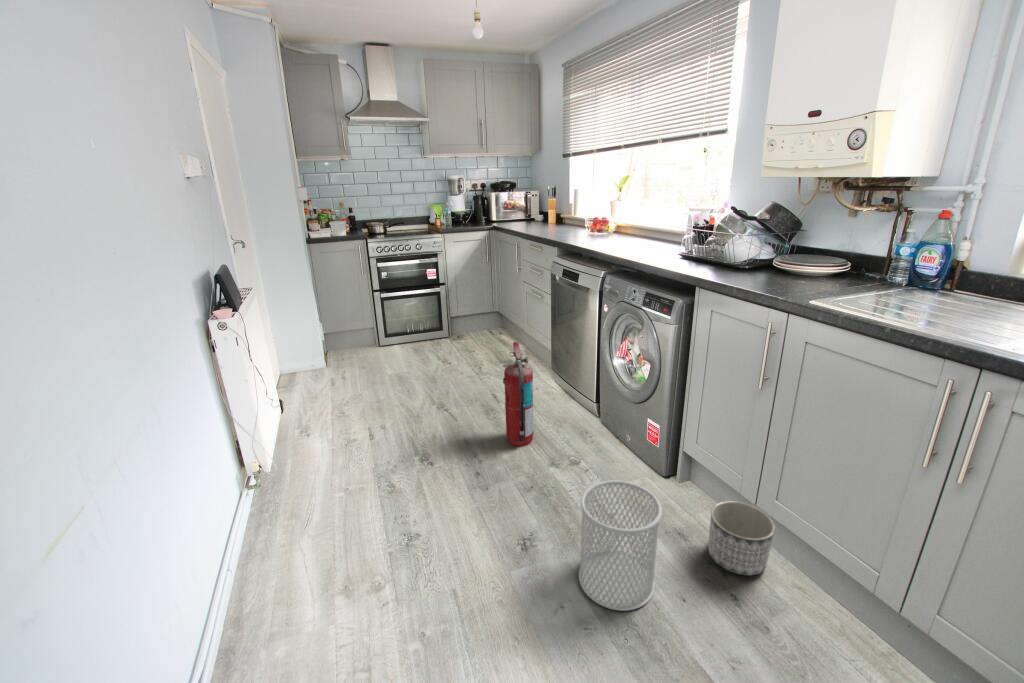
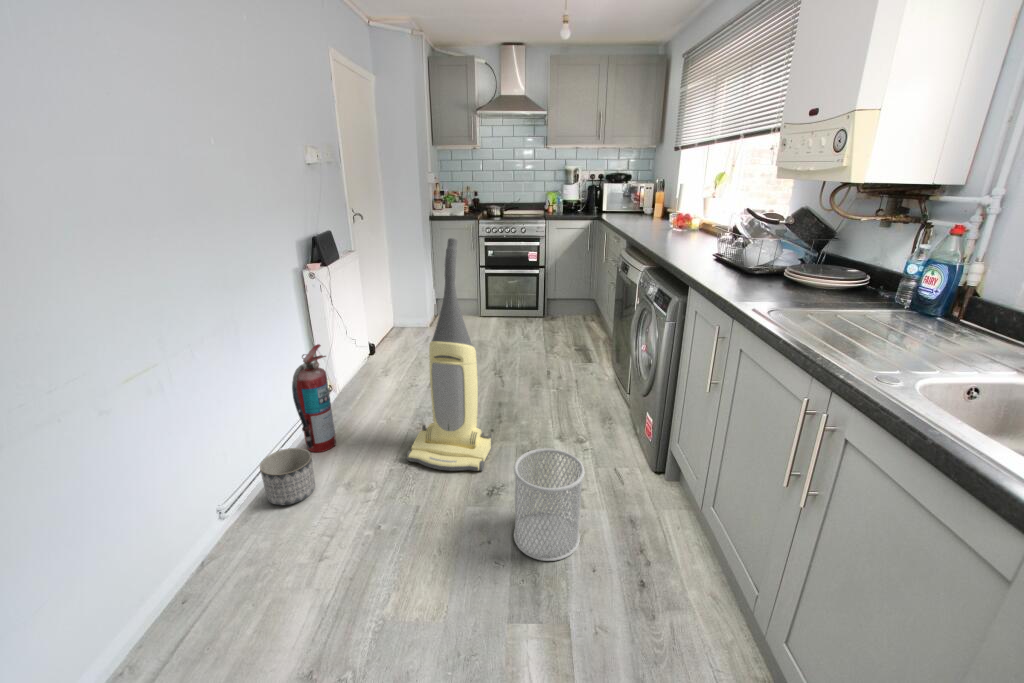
vacuum cleaner: none [402,258,500,538] -> present [406,238,492,471]
fire extinguisher: present [503,342,534,446] -> present [292,344,336,452]
planter: present [708,501,775,576] -> present [260,448,315,505]

